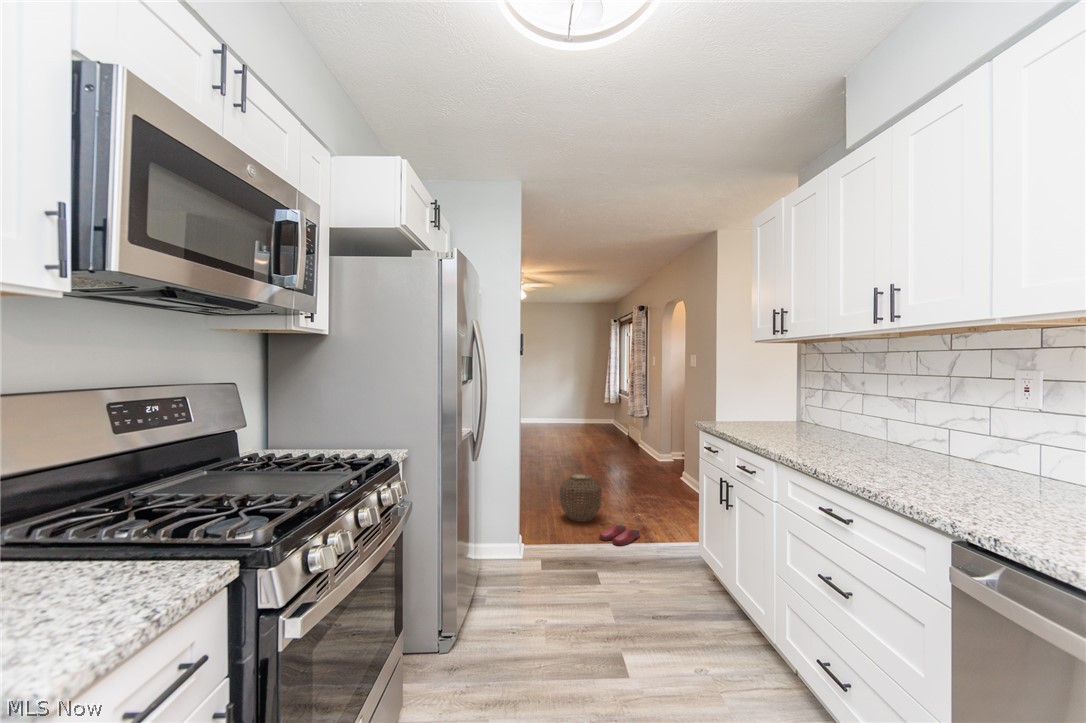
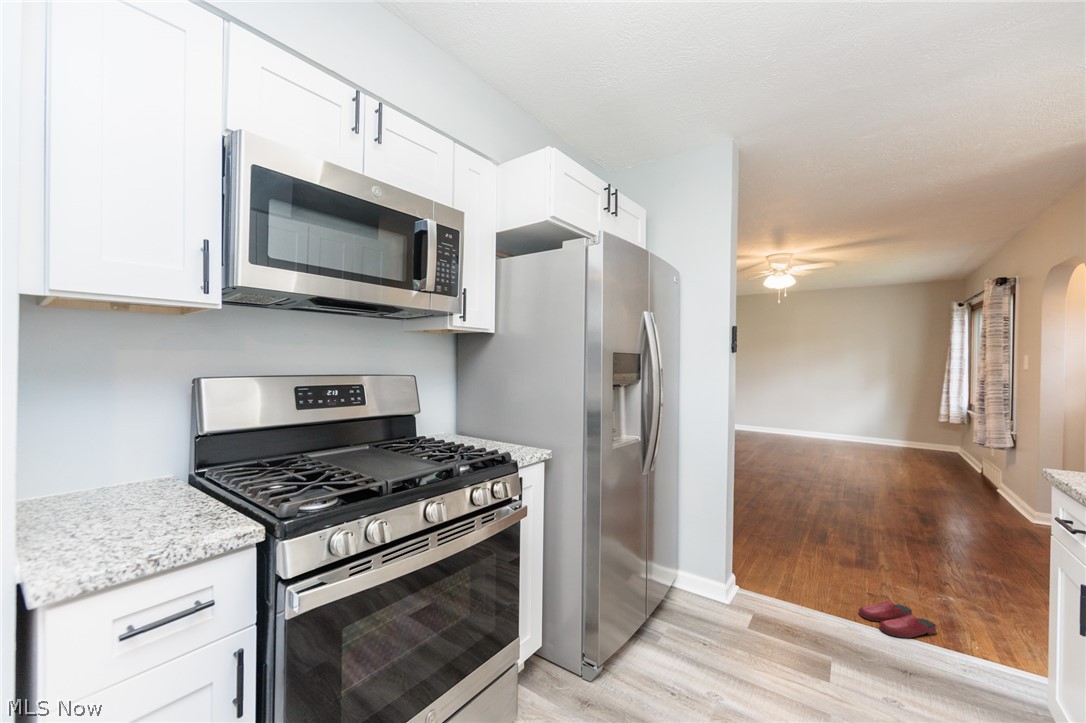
woven basket: present [560,473,601,522] -> none [809,513,877,582]

